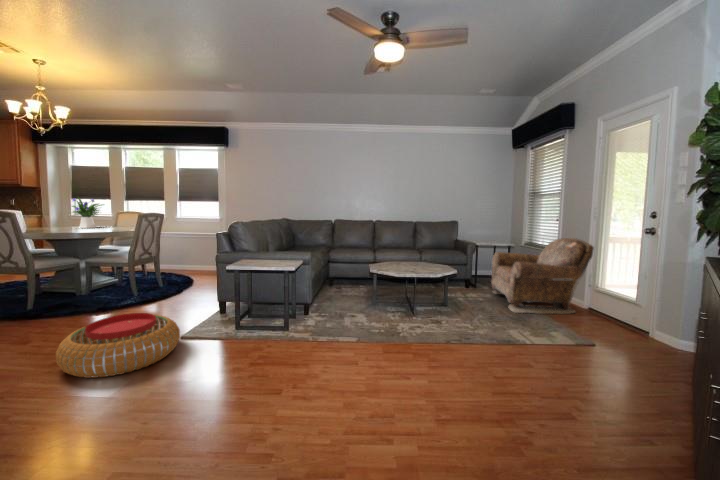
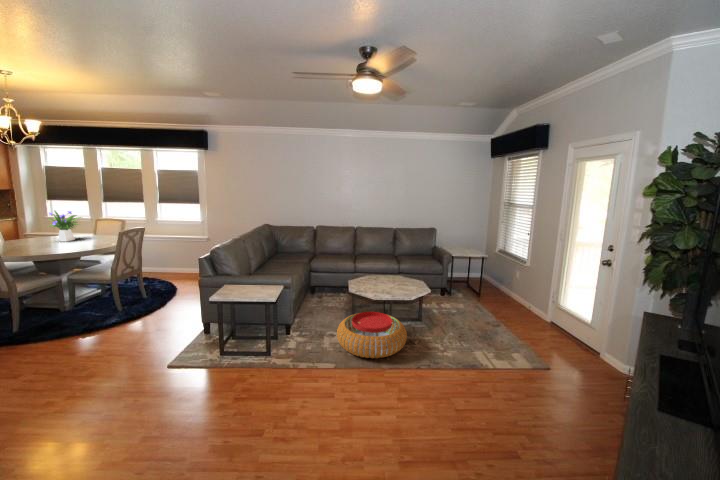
armchair: present [492,238,594,314] -> none [466,255,558,330]
pouf: present [56,313,180,378] -> present [337,312,407,358]

